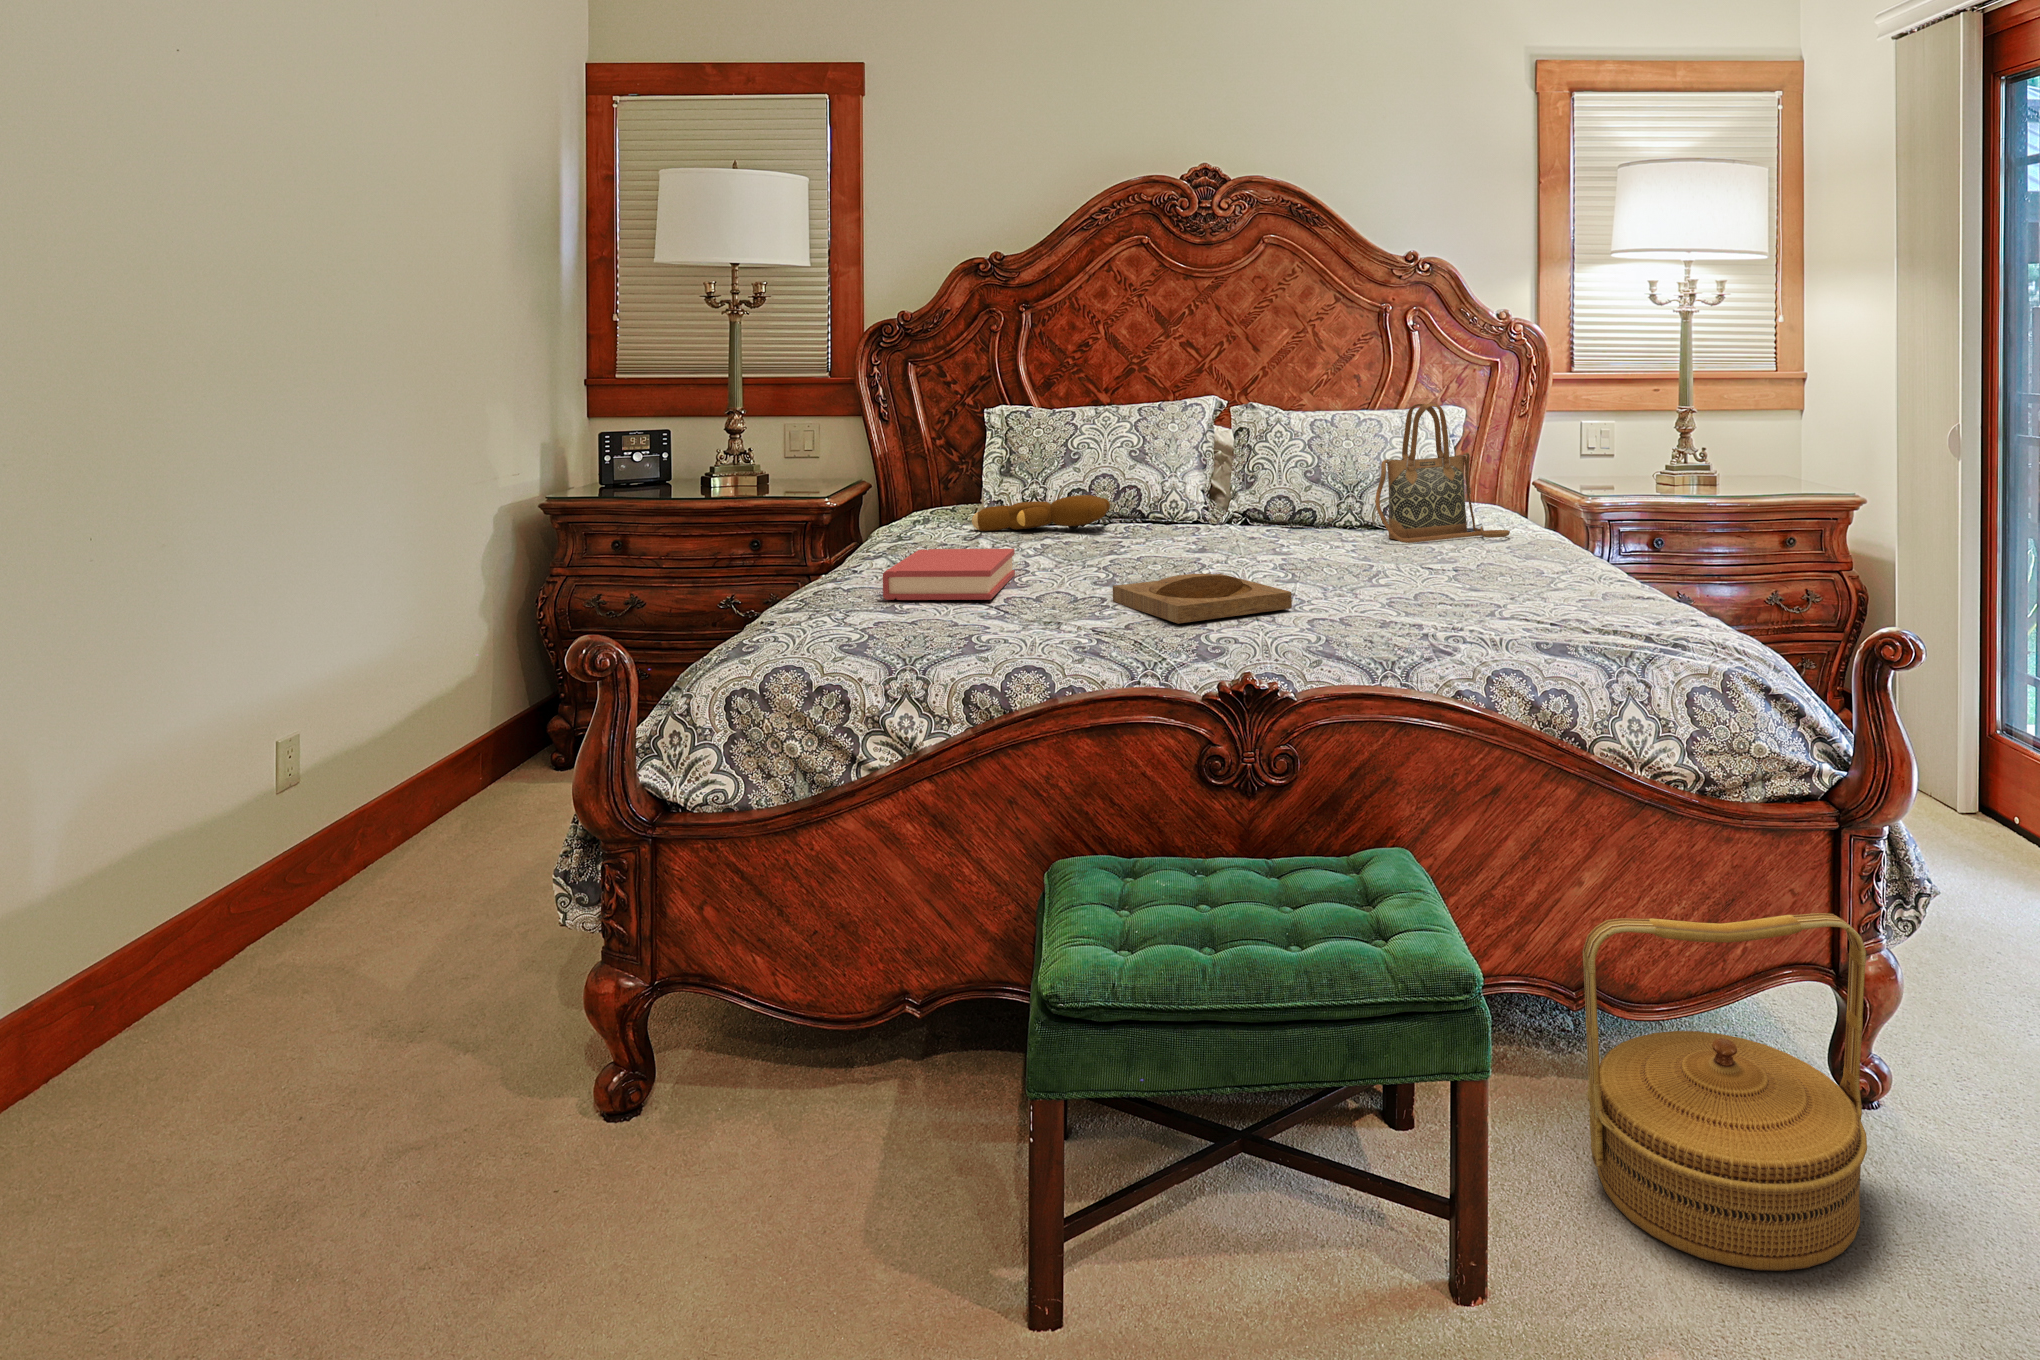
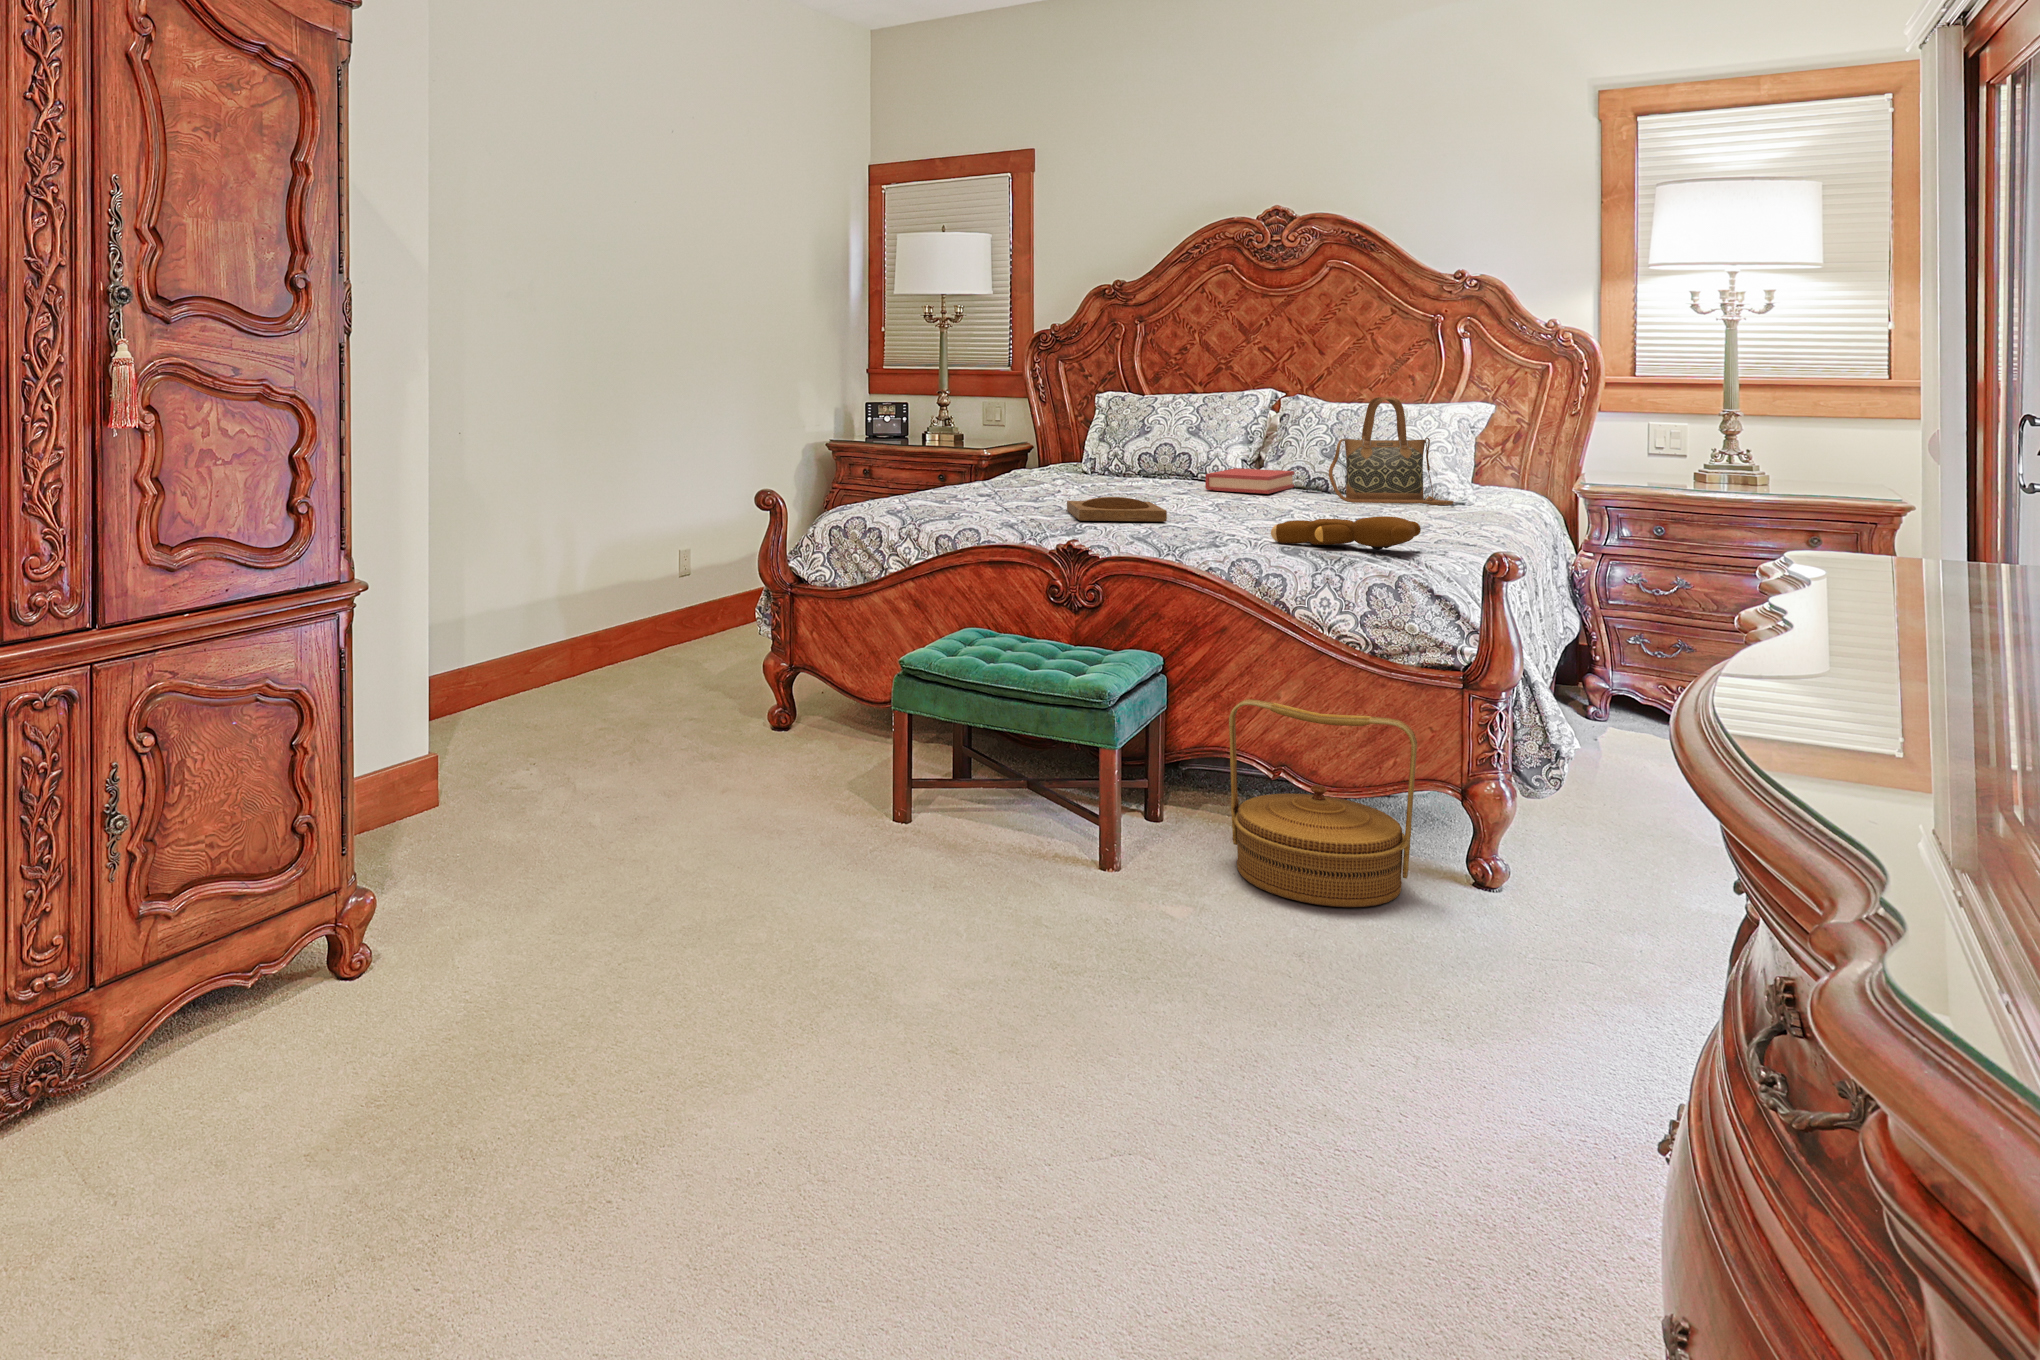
teddy bear: present [972,495,1110,531] -> present [1271,516,1421,550]
hardback book: present [883,549,1015,600] -> present [1205,468,1294,494]

